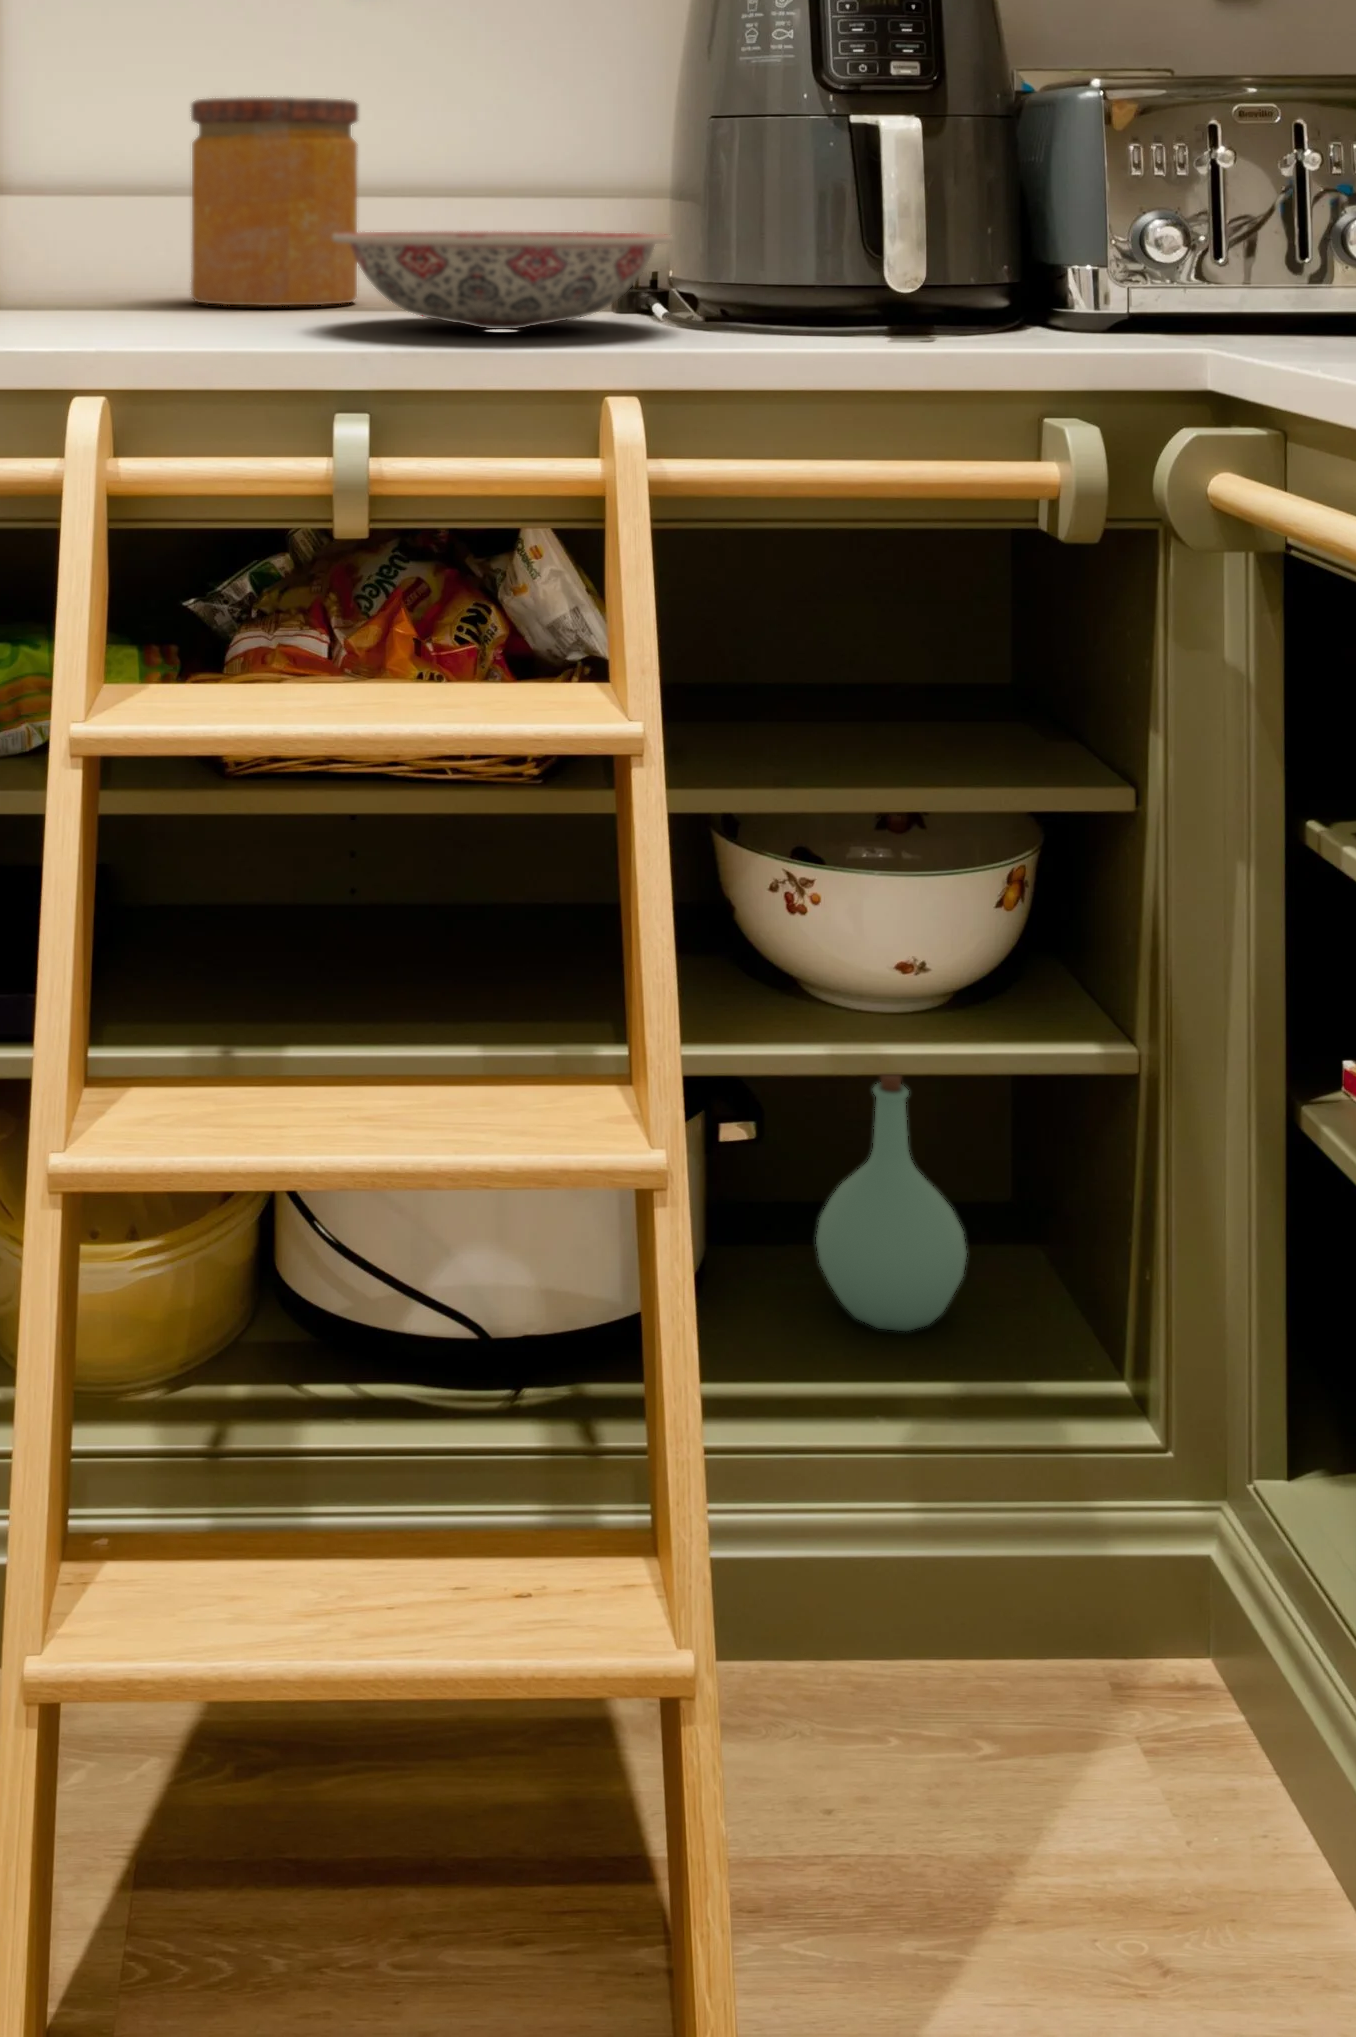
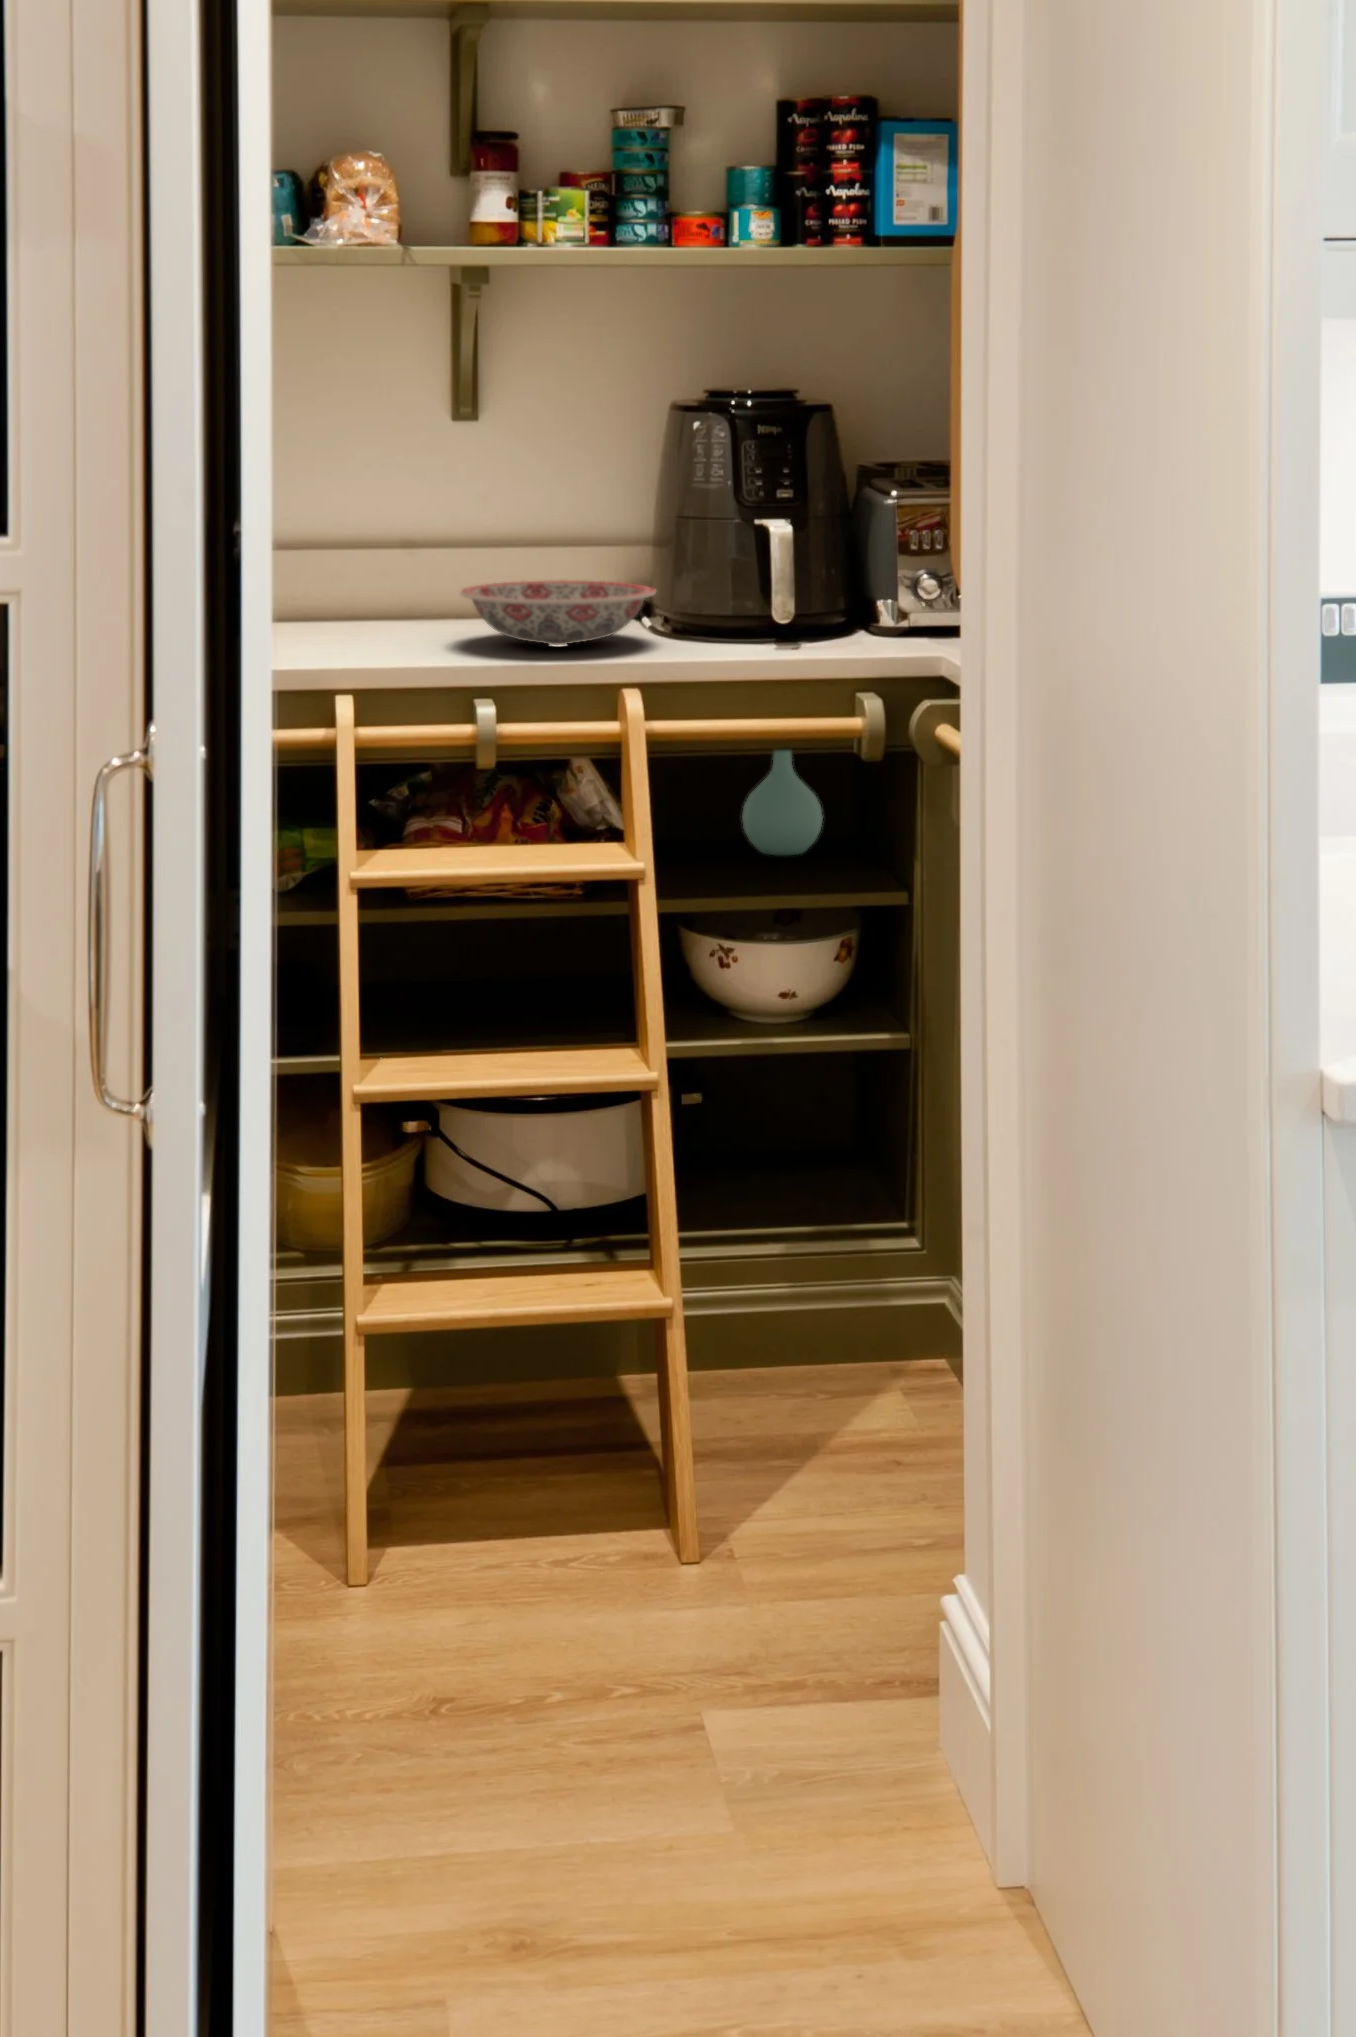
jar: present [191,97,358,305] -> none [352,490,459,624]
bottle: present [816,1075,967,1331] -> present [742,751,823,855]

